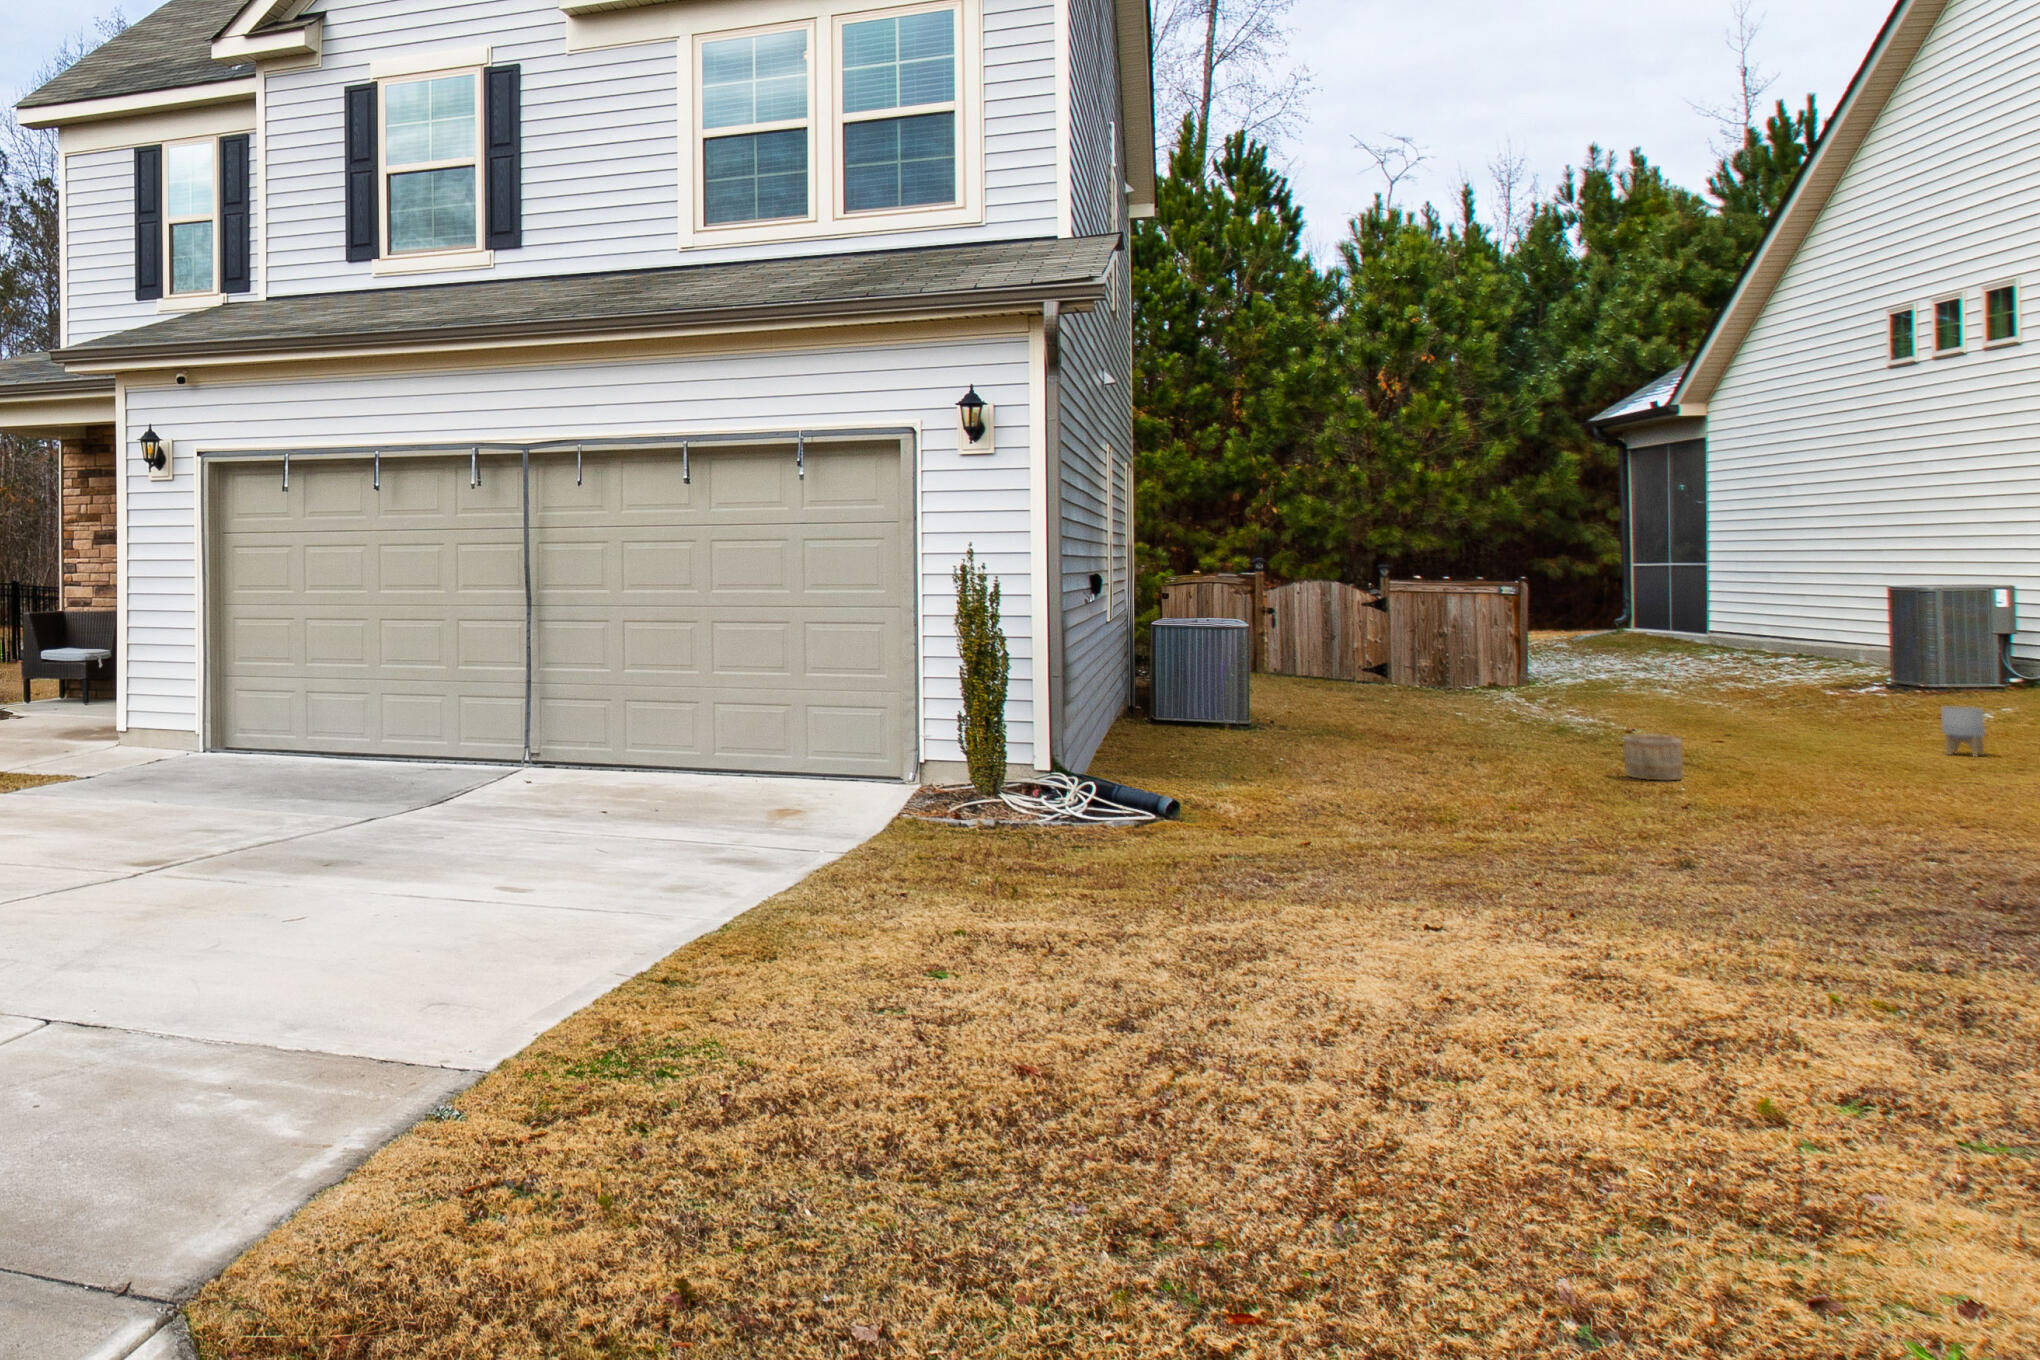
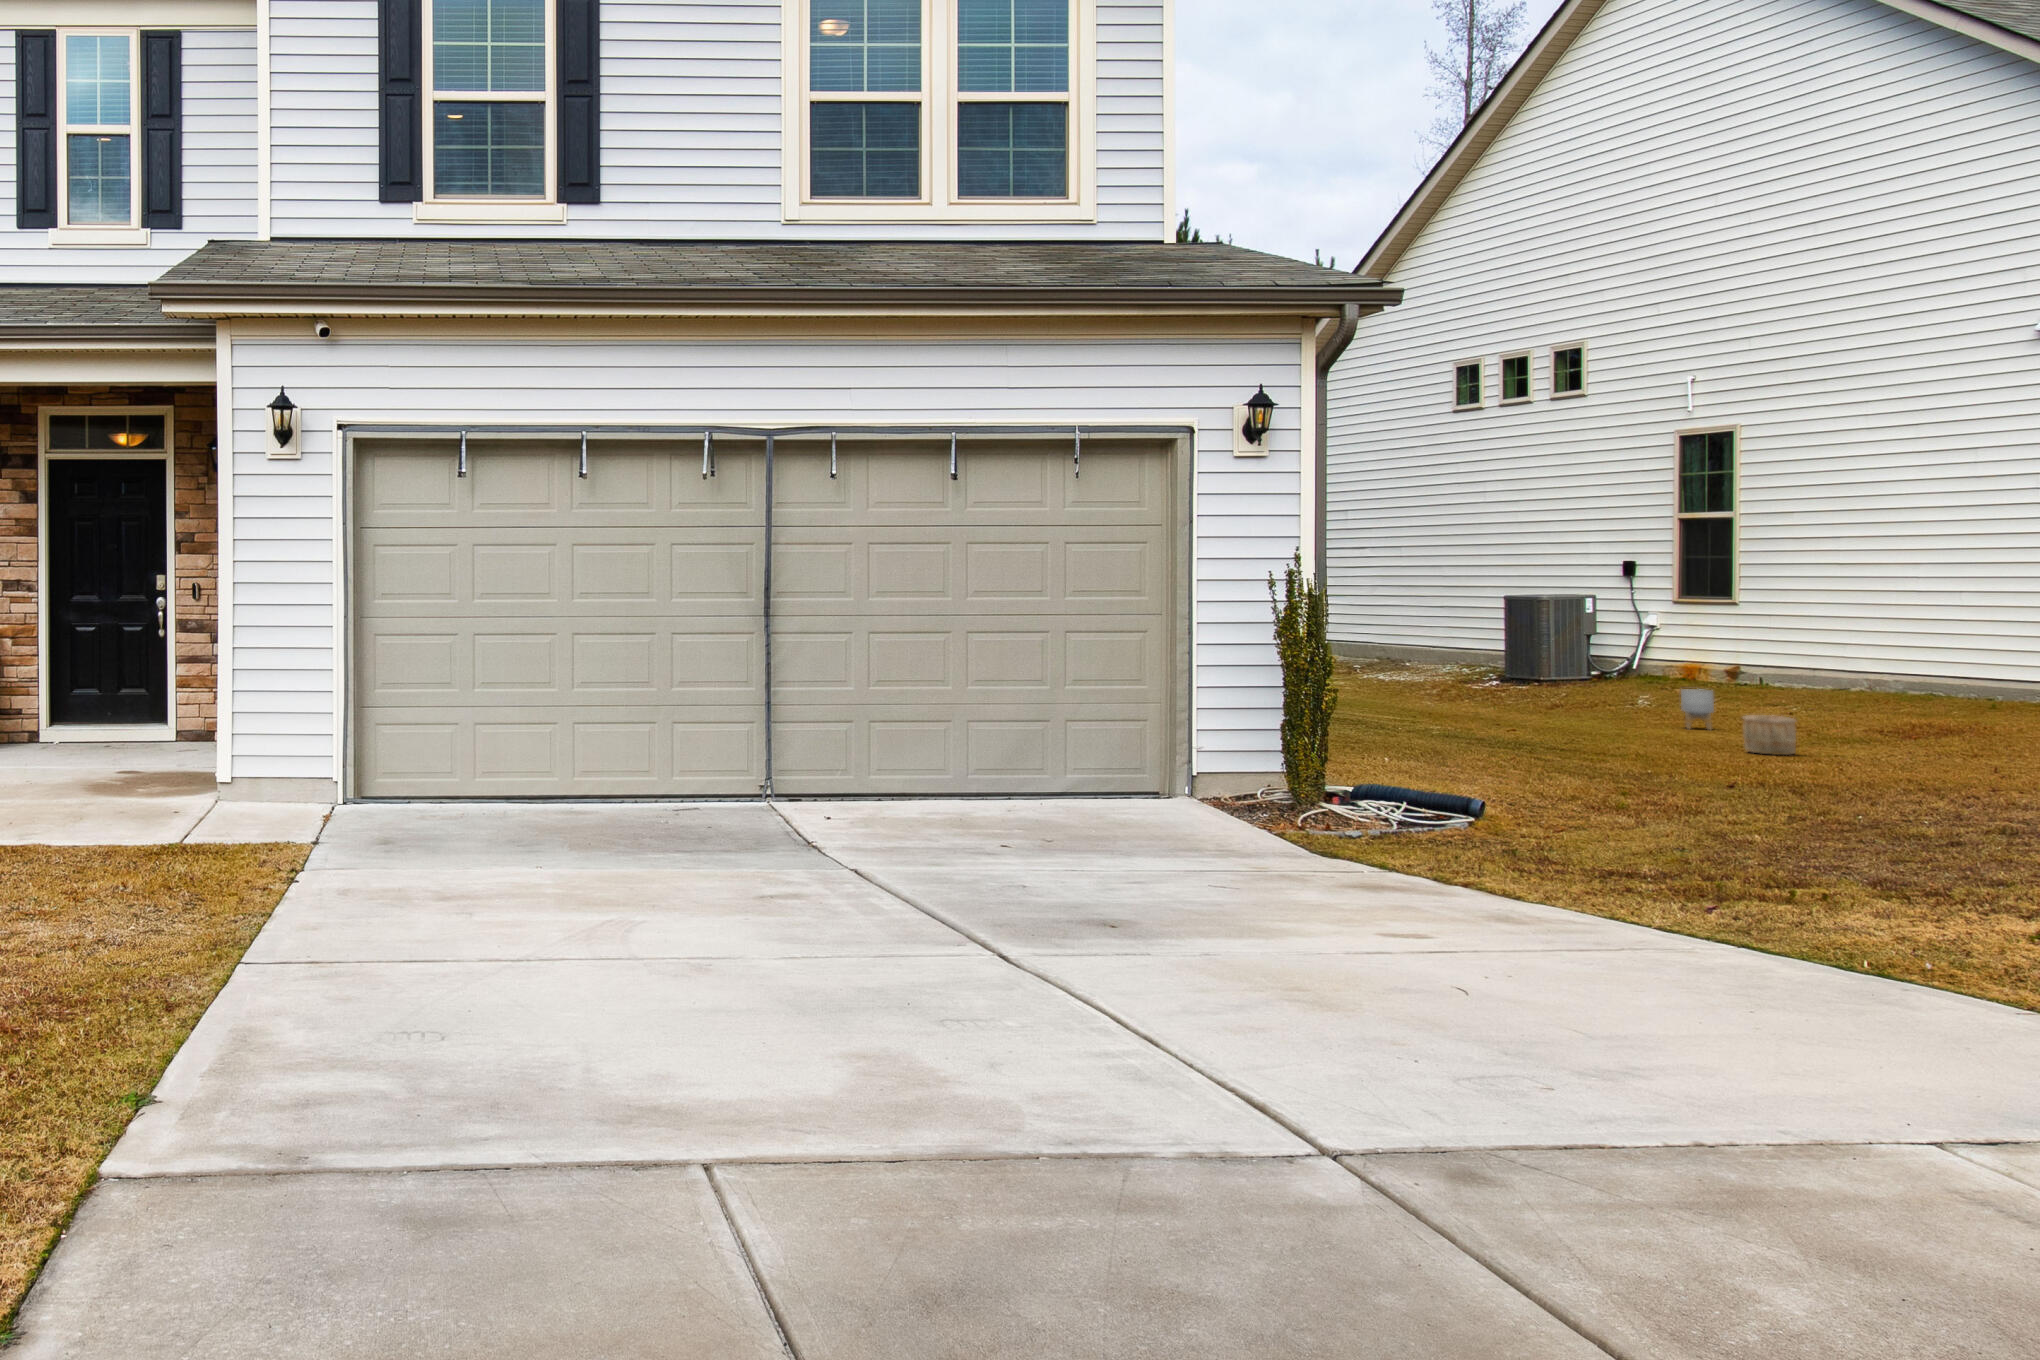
wooden bucket: present [1623,734,1683,780] -> present [1743,715,1796,755]

